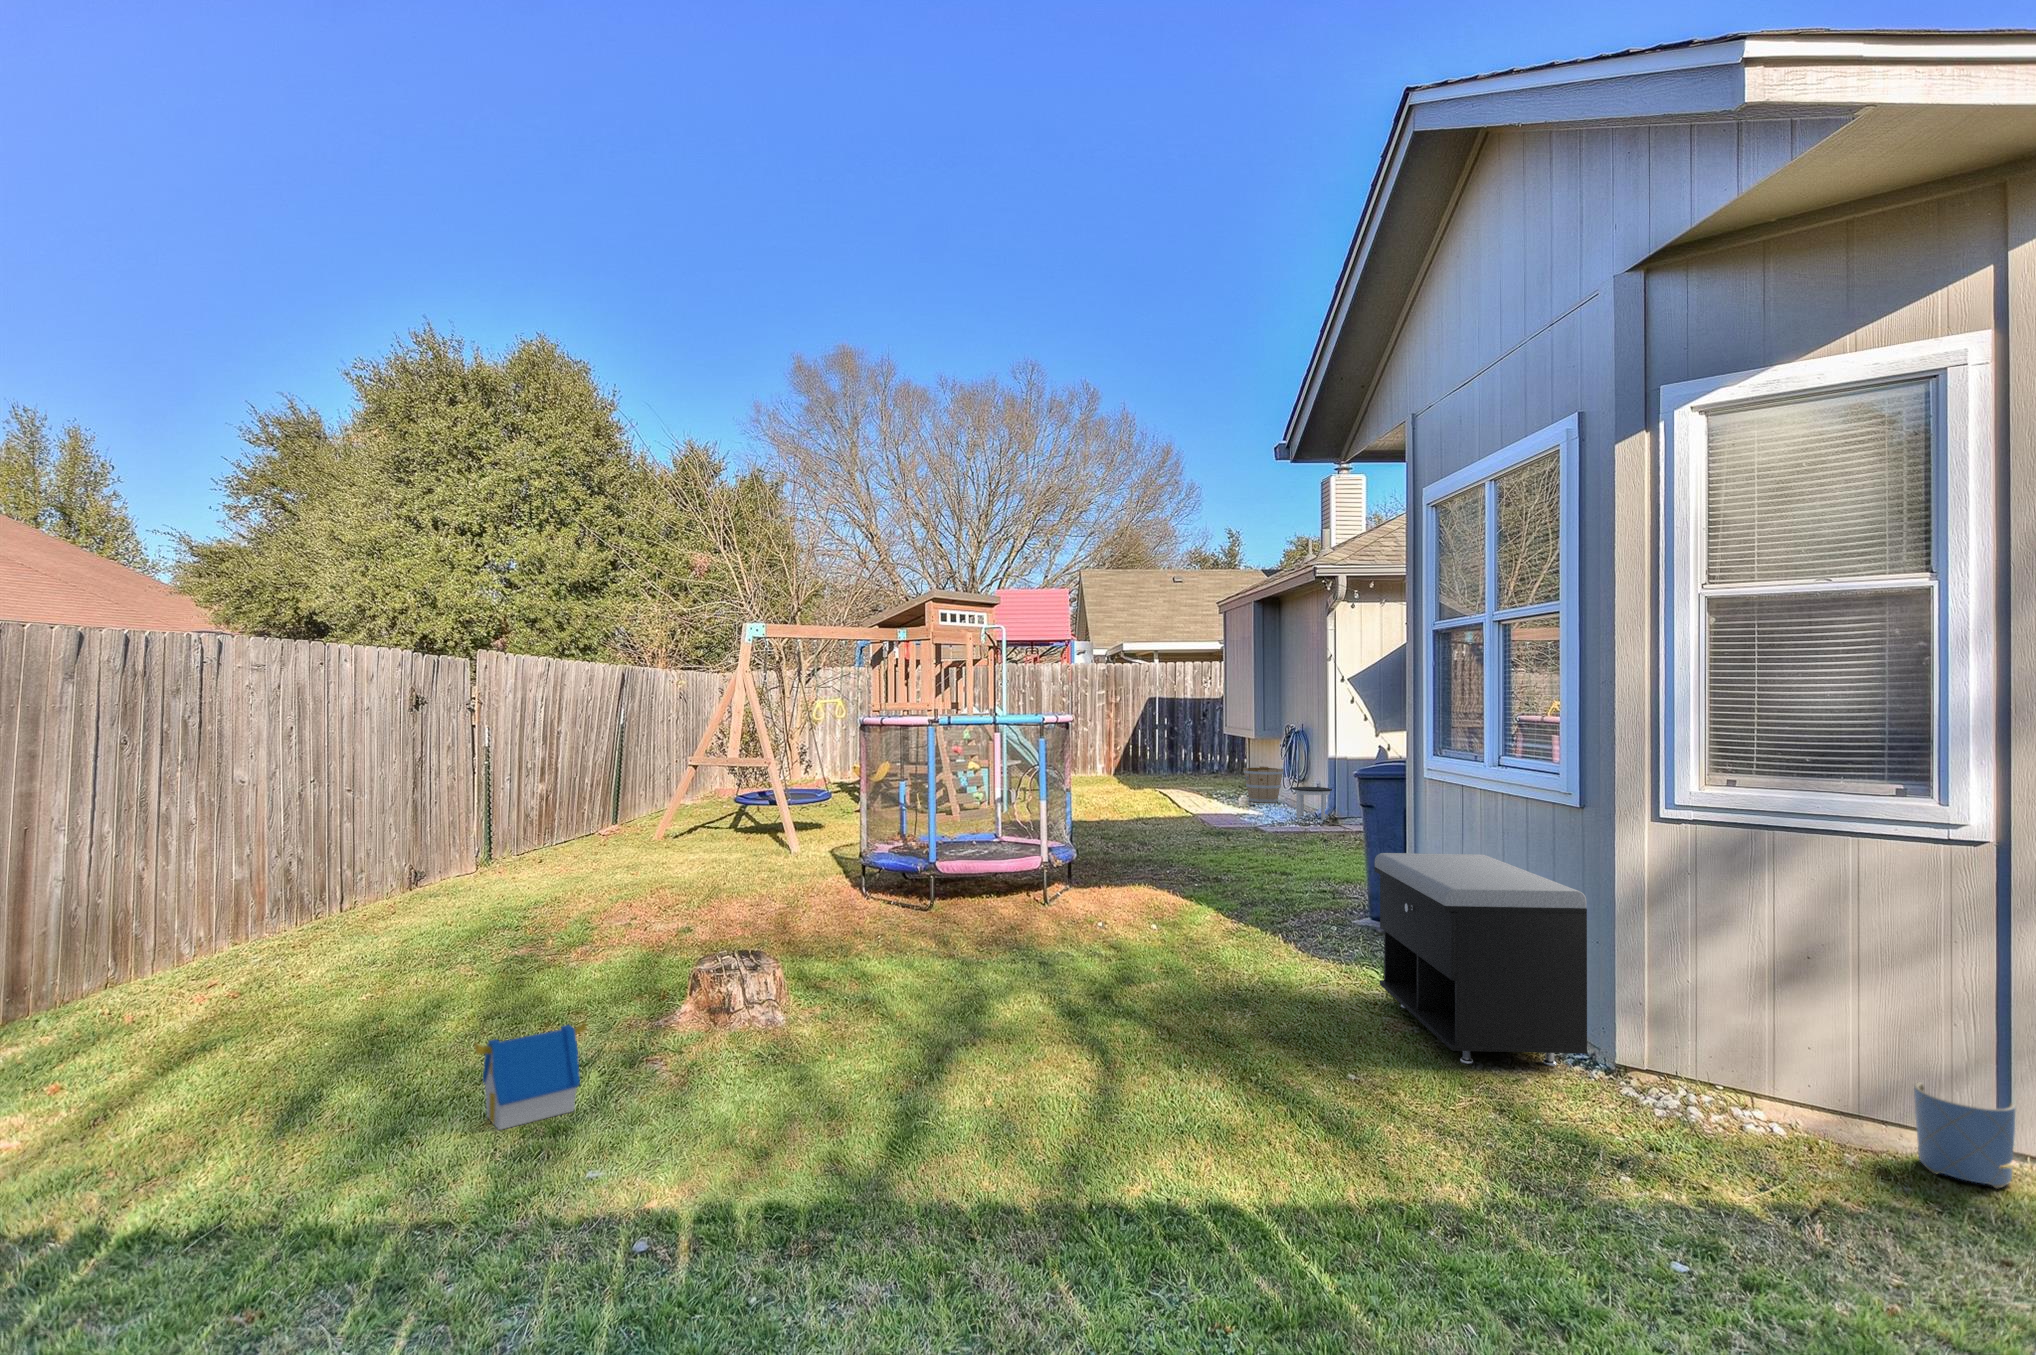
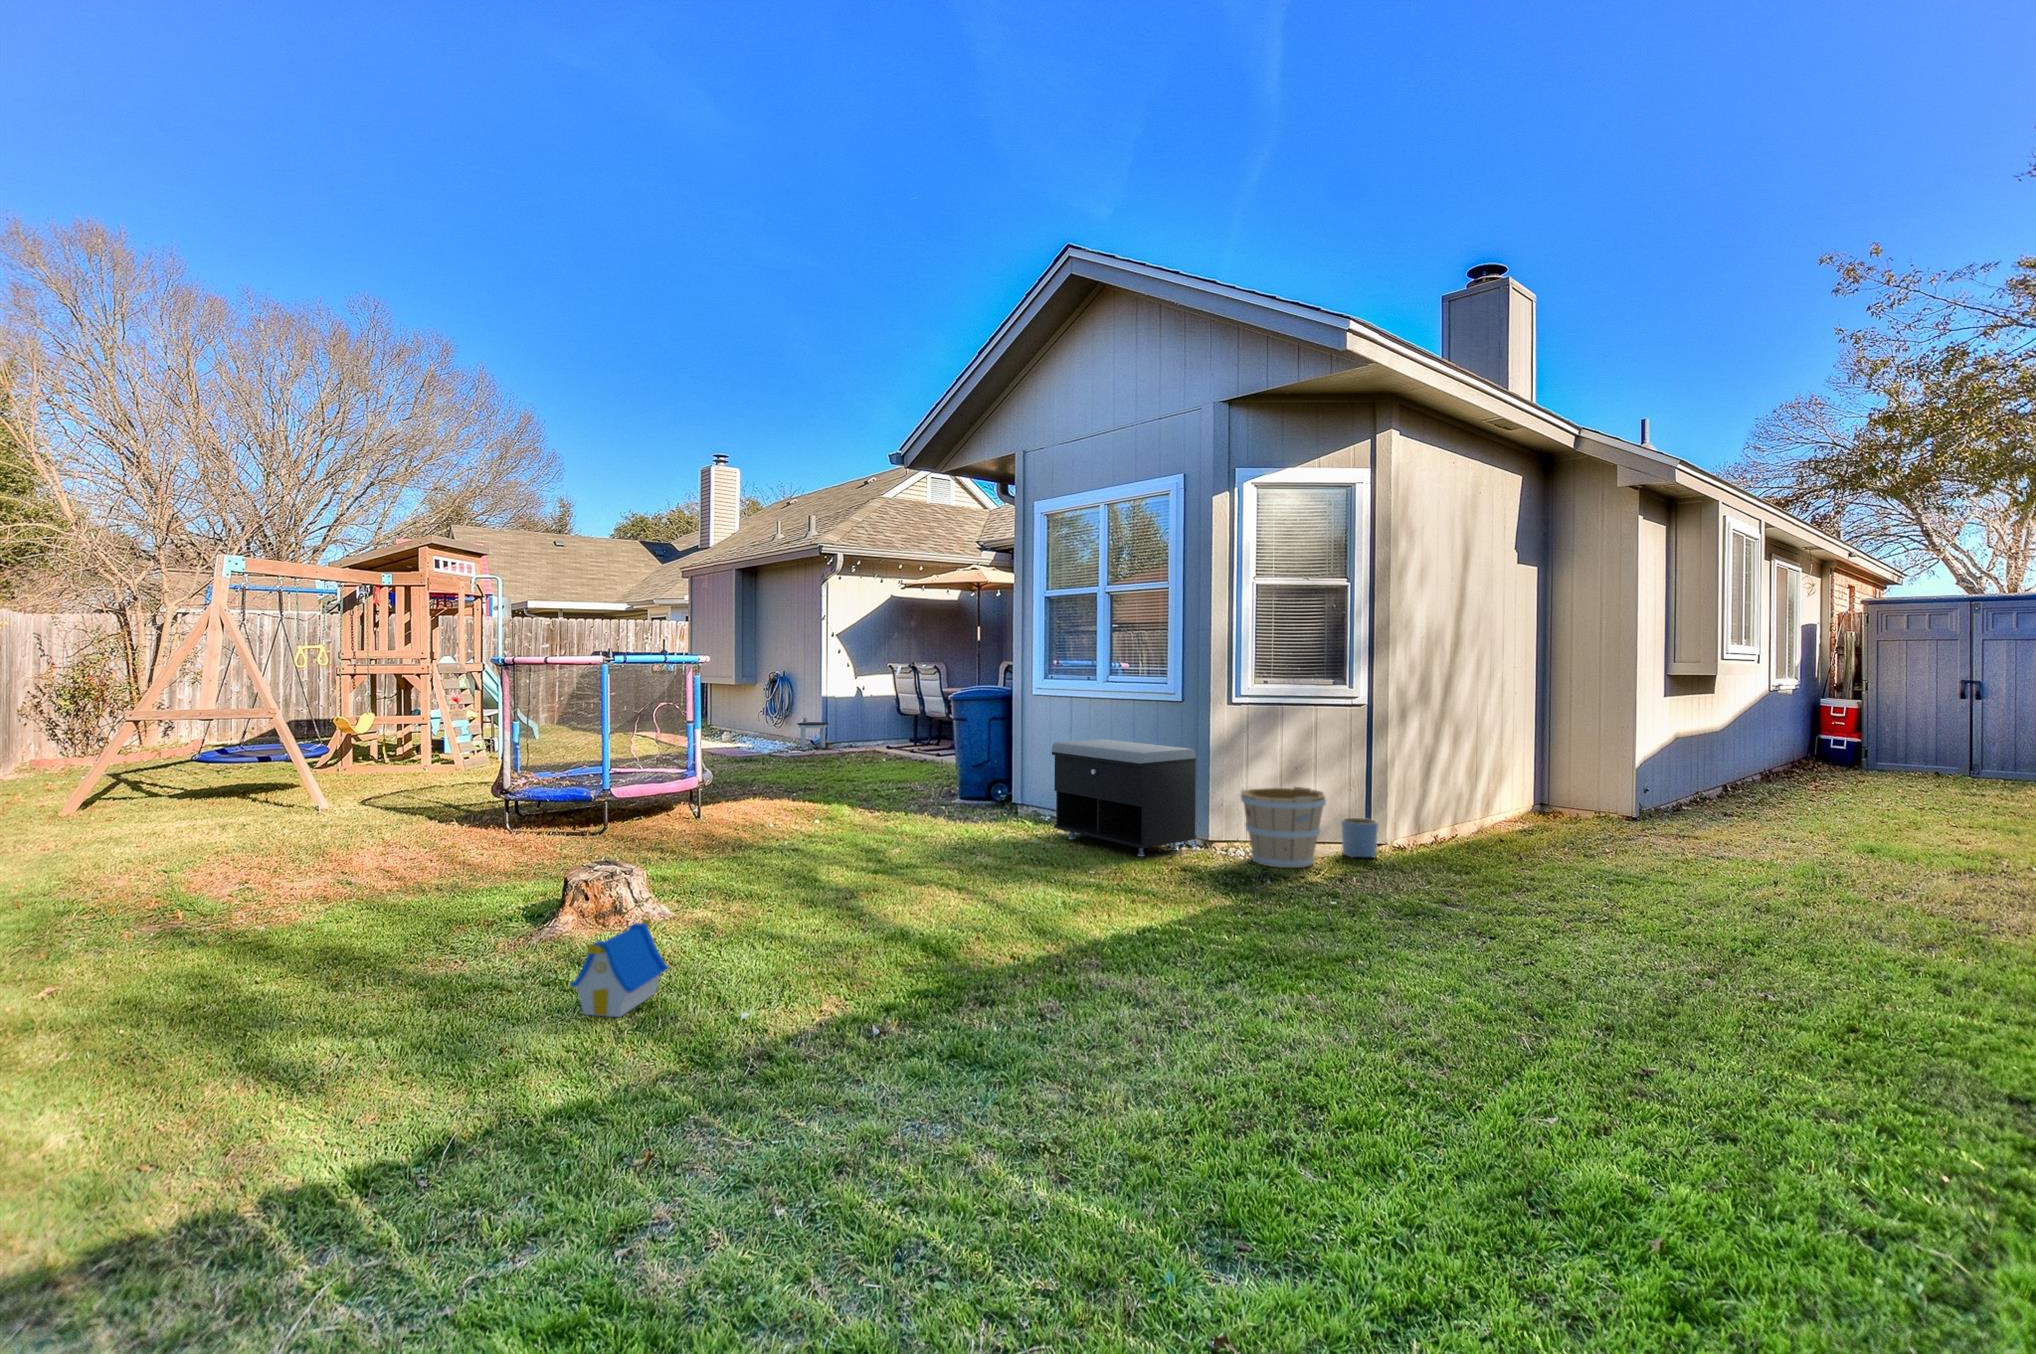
wooden bucket: present [1243,766,1283,803] -> present [1241,787,1326,868]

